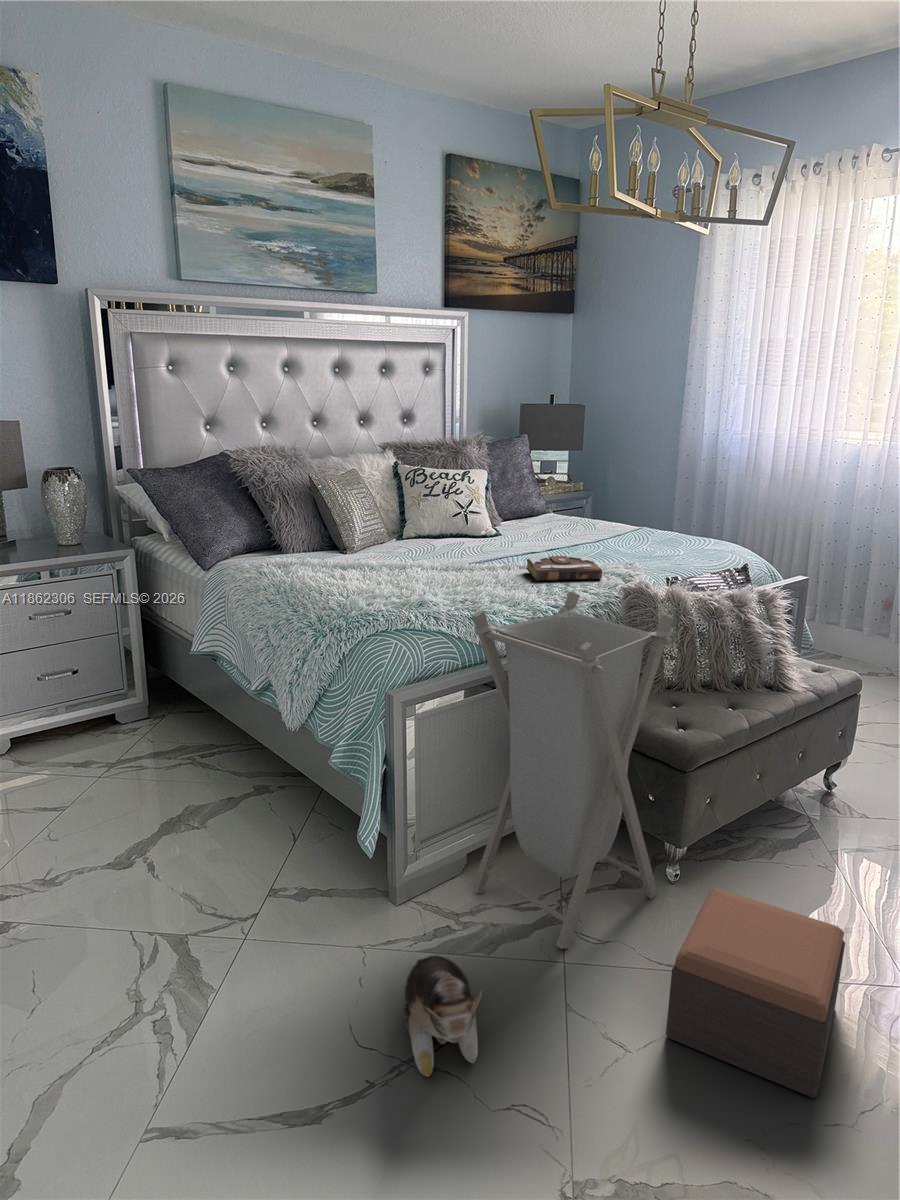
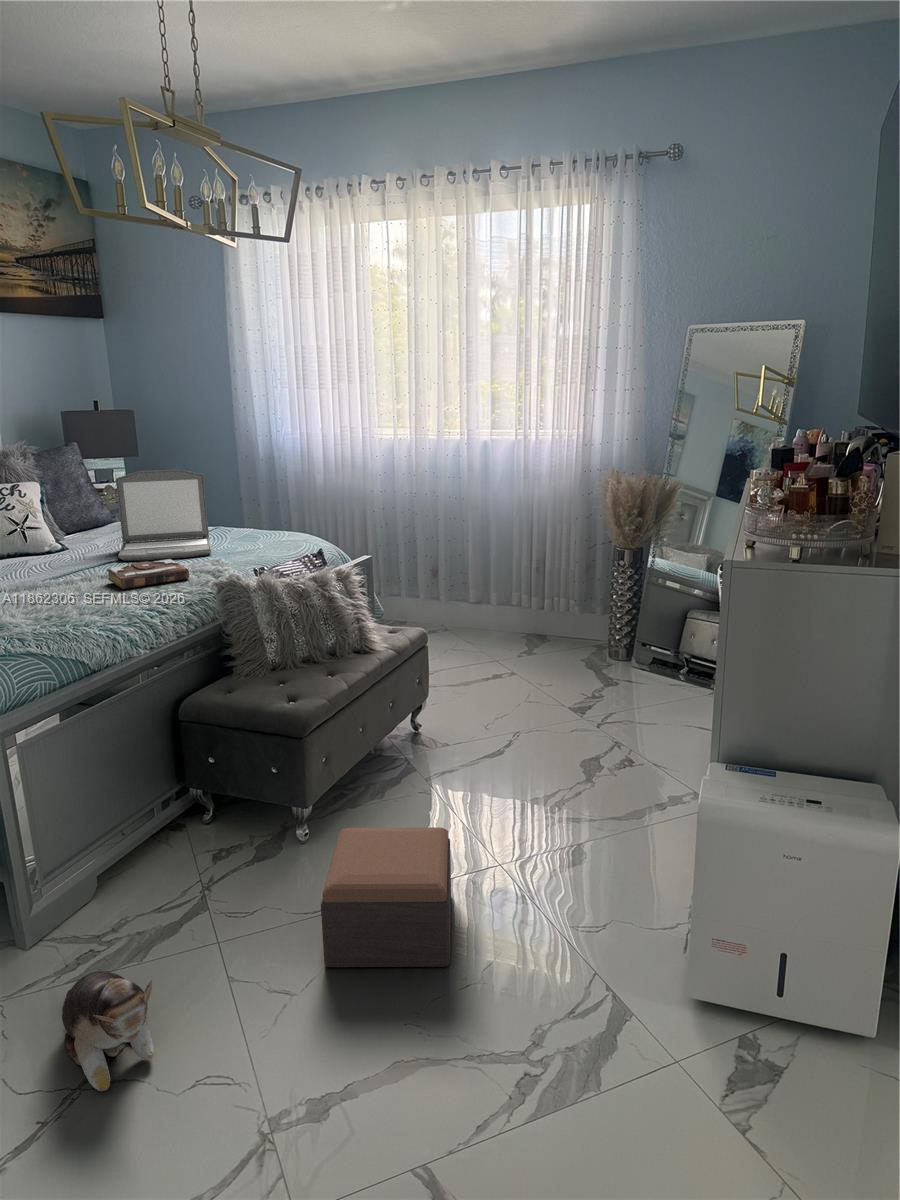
laptop: none [542,465,636,556] -> present [116,470,211,561]
laundry hamper: present [472,591,673,949] -> none [67,591,293,930]

